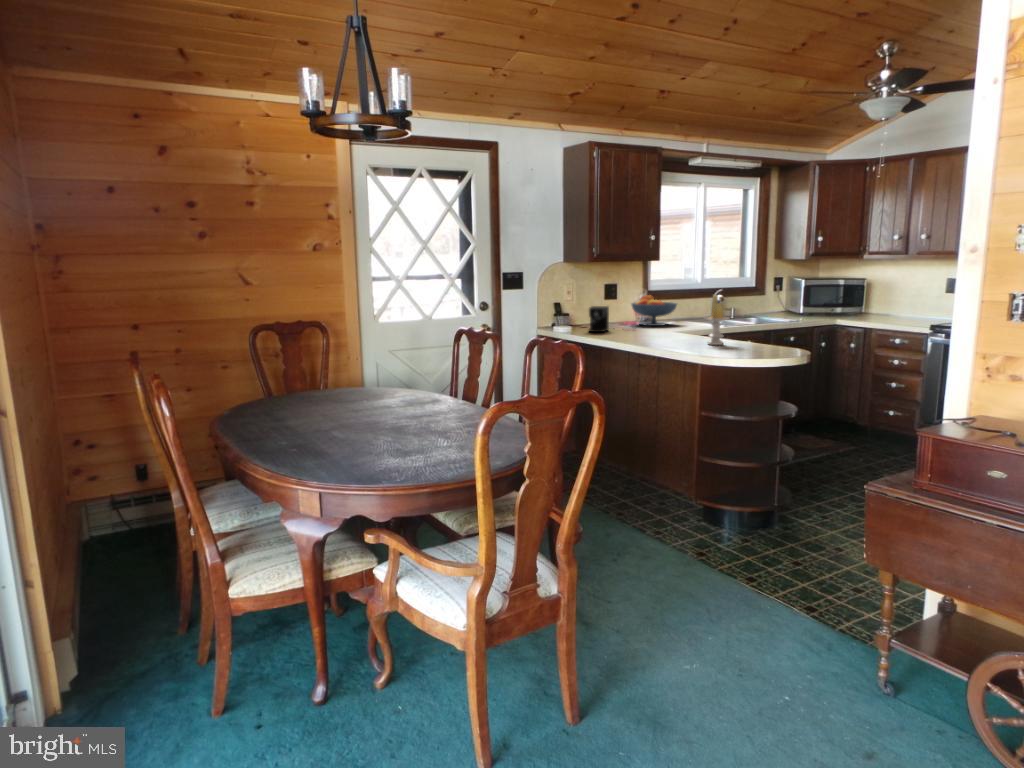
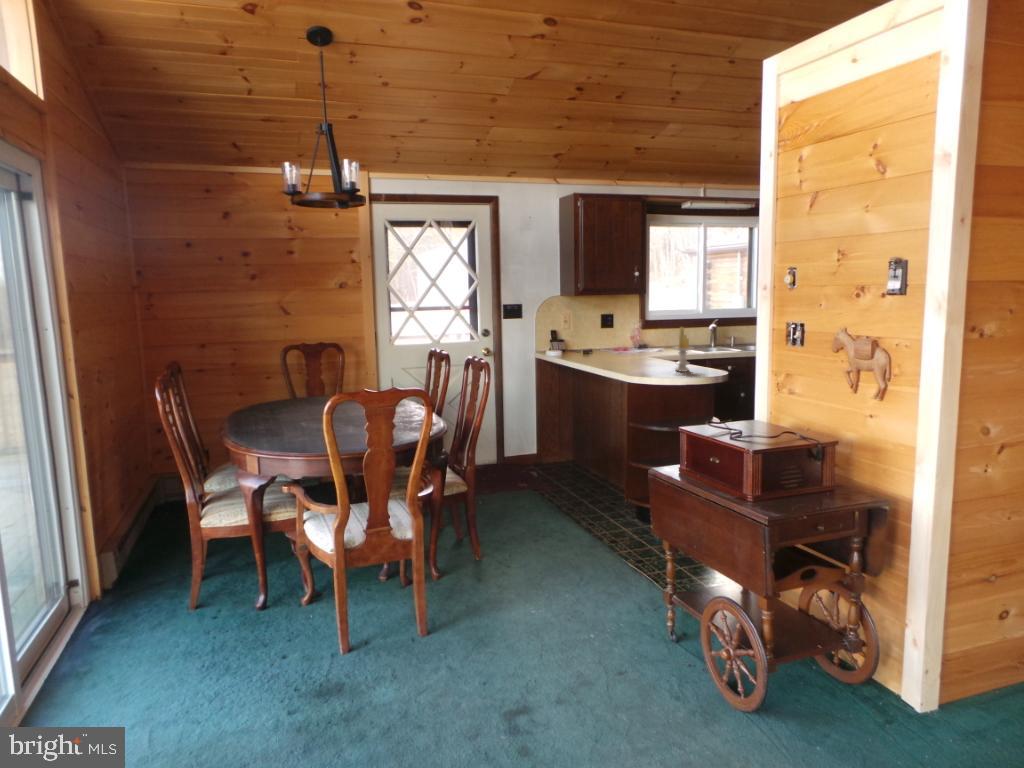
fruit bowl: present [631,295,677,326] -> none [617,322,657,349]
coffee maker: present [589,306,609,332] -> none [577,333,619,356]

